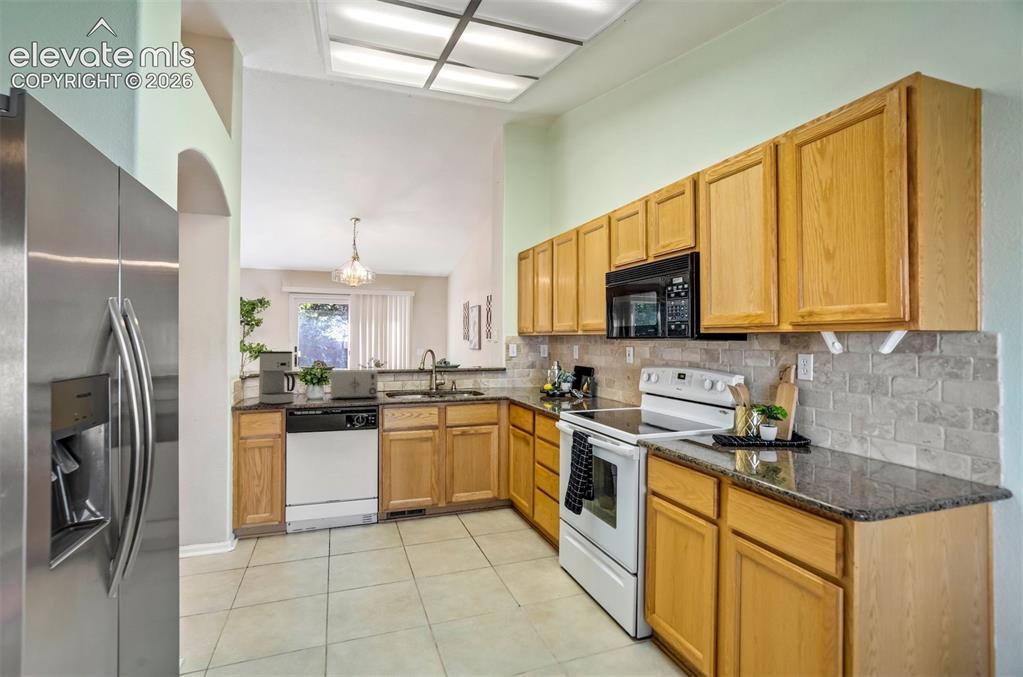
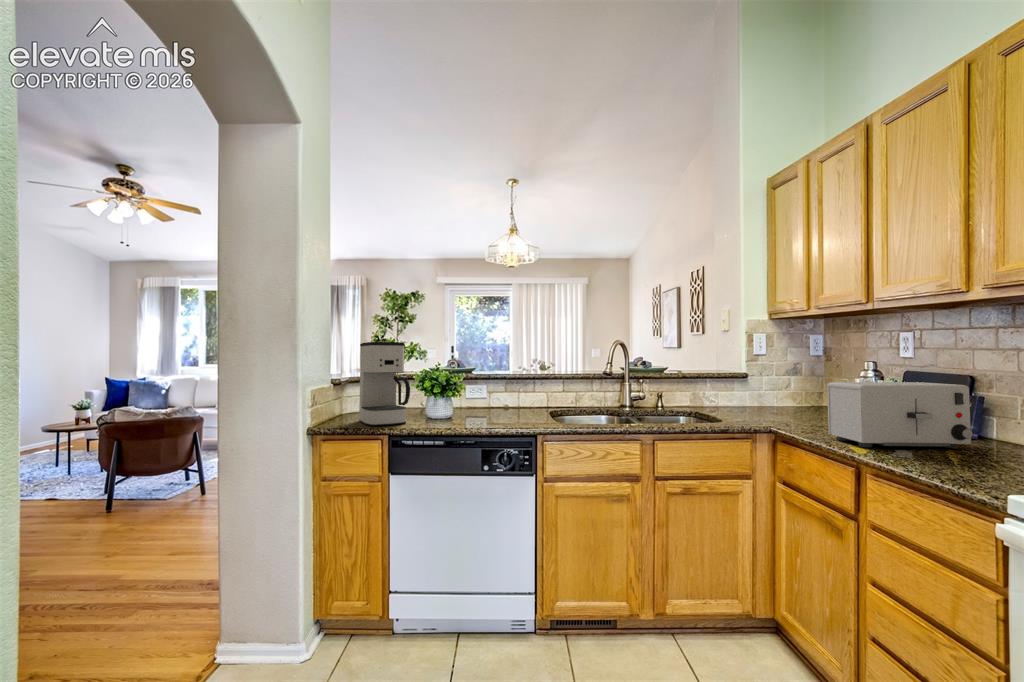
toaster: present [331,370,378,399] -> present [827,382,973,448]

